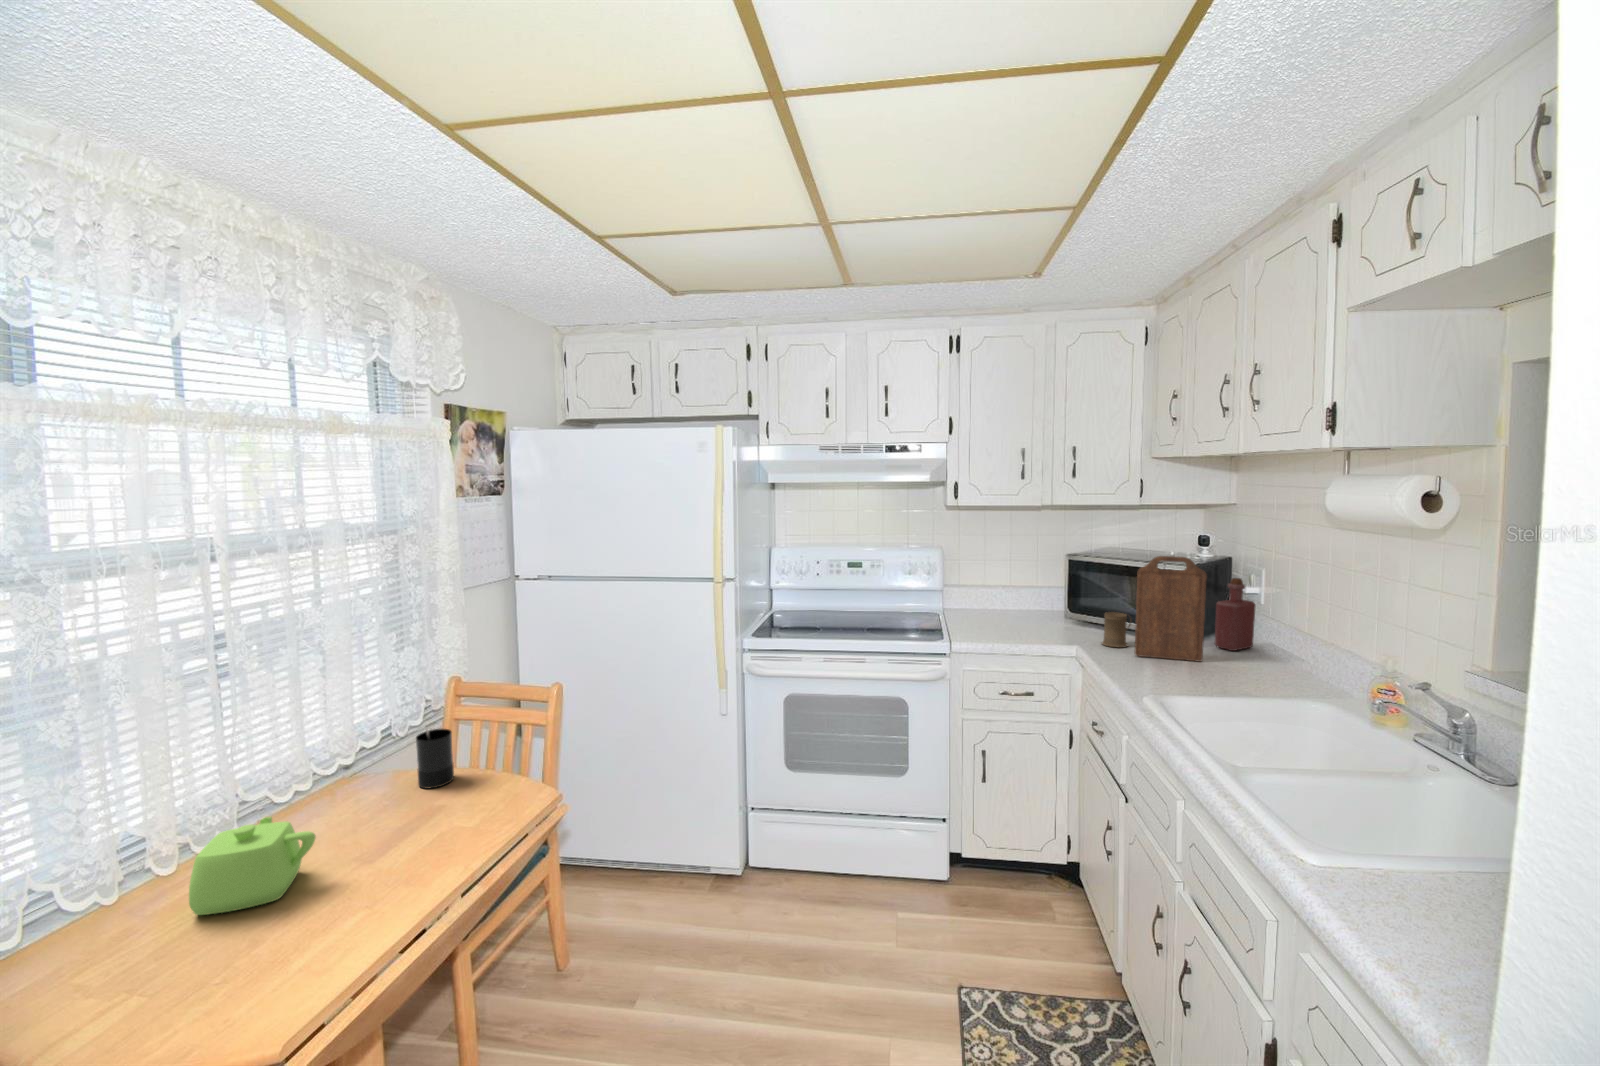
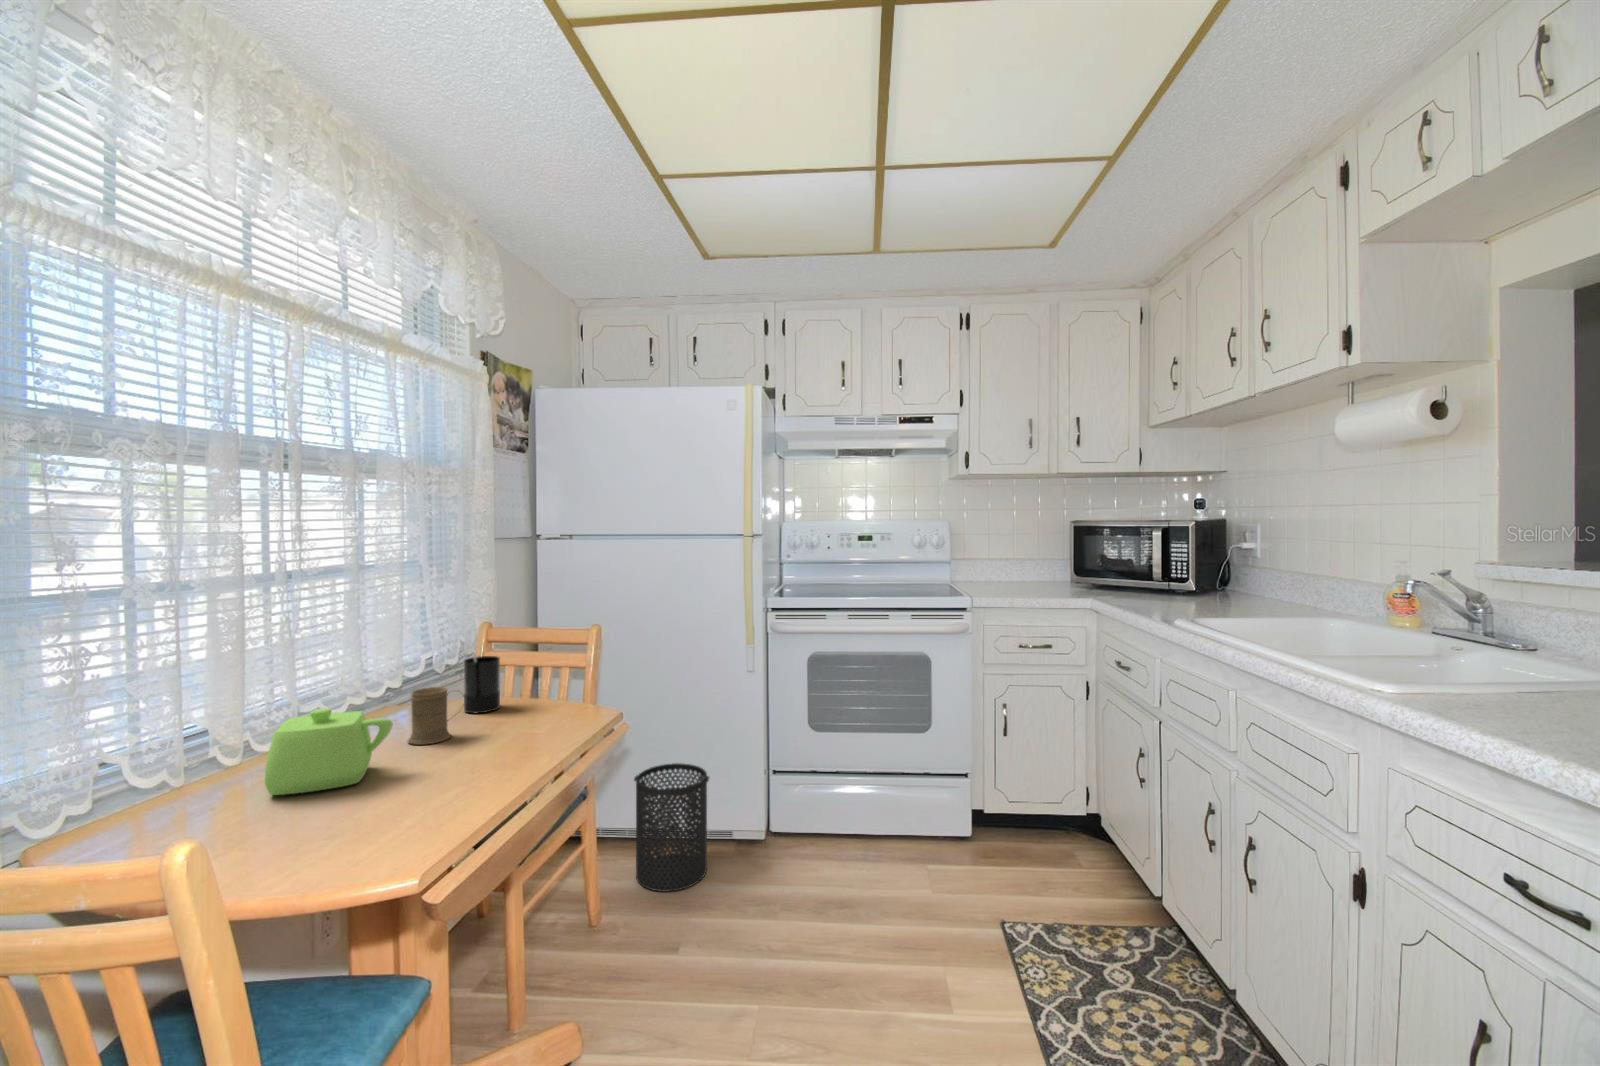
cutting board: present [1135,556,1207,662] -> none [1149,506,1214,604]
bottle: present [1215,578,1256,651] -> none [1218,531,1253,598]
mug: present [1102,612,1131,648] -> present [408,687,465,745]
trash can: none [608,802,681,932] -> present [634,763,709,892]

